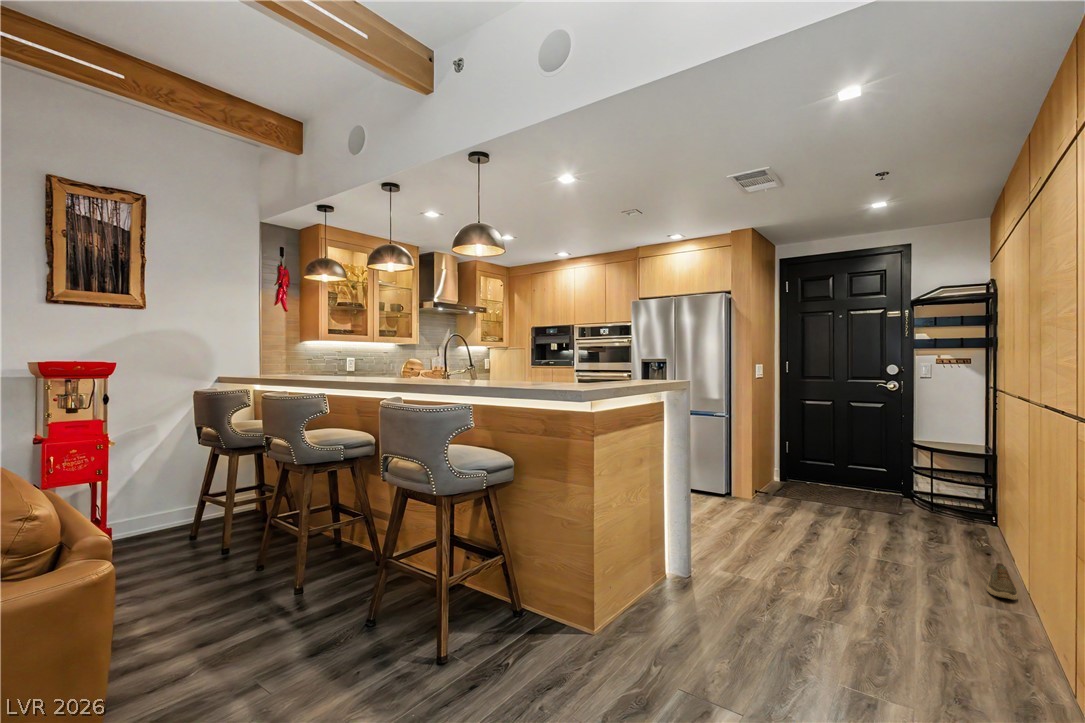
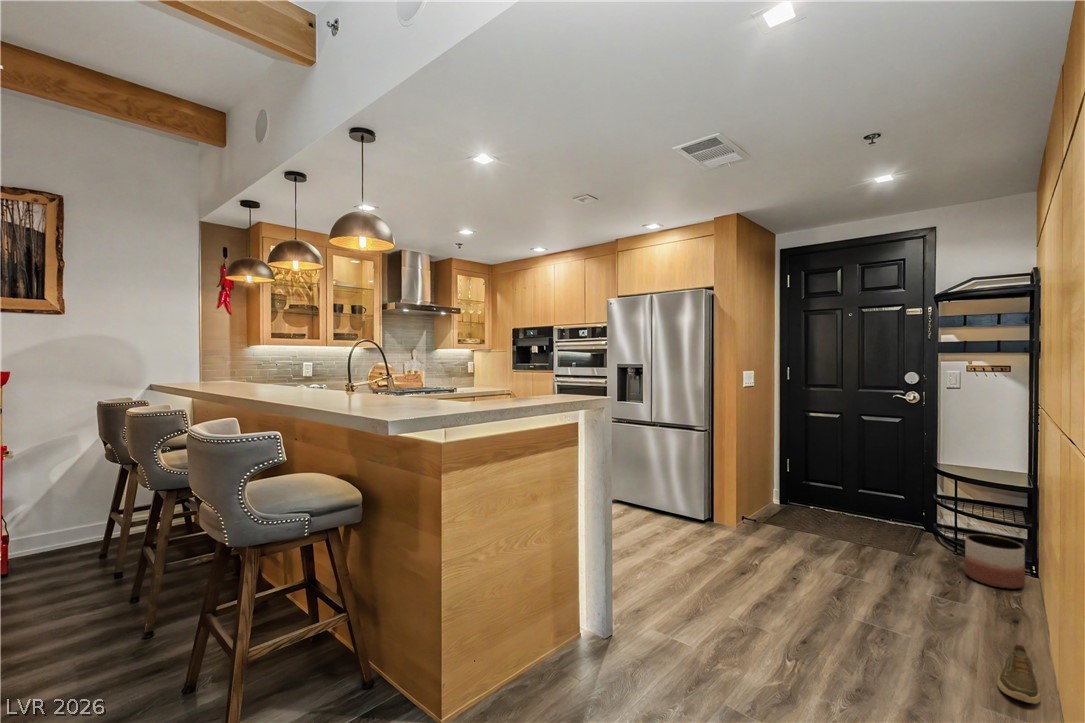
planter: none [943,493,989,533] -> present [965,534,1025,589]

